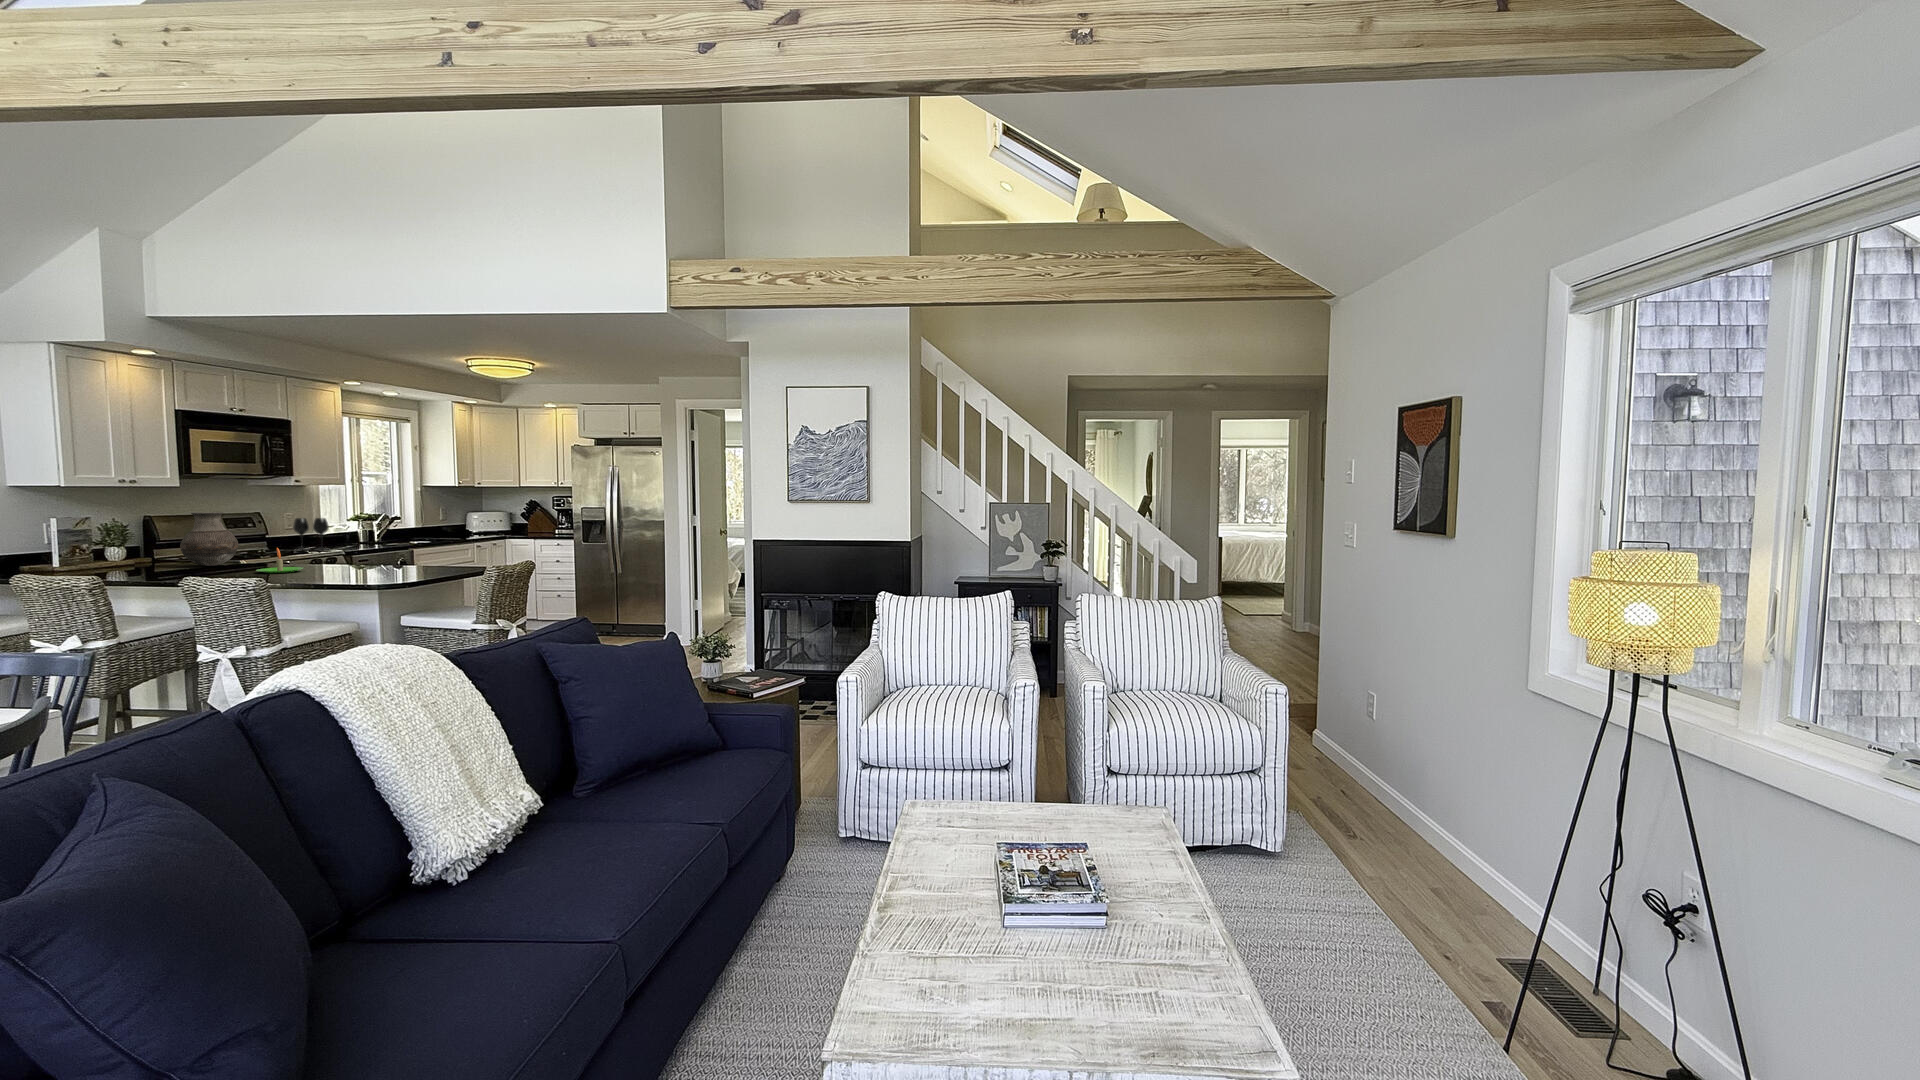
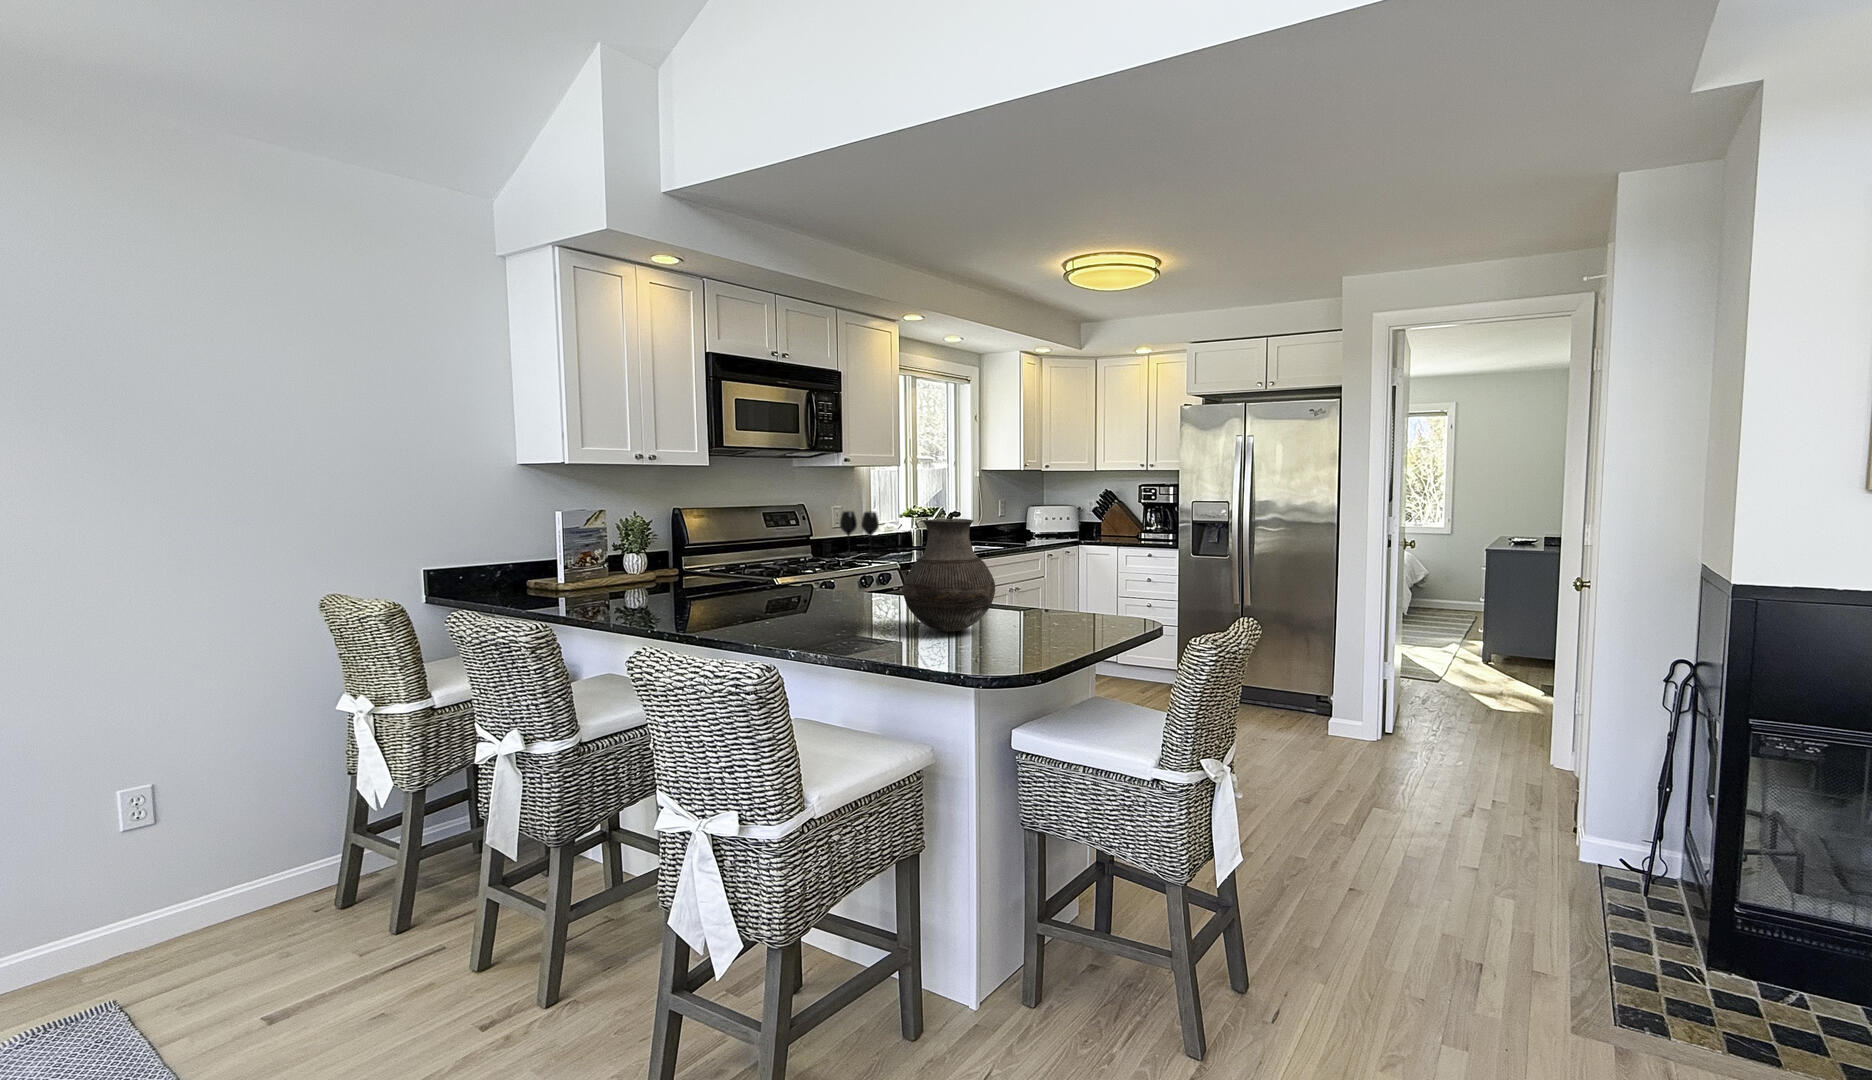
vase: present [180,512,238,566] -> present [903,519,995,632]
candle: present [256,548,303,573] -> none [784,566,849,611]

